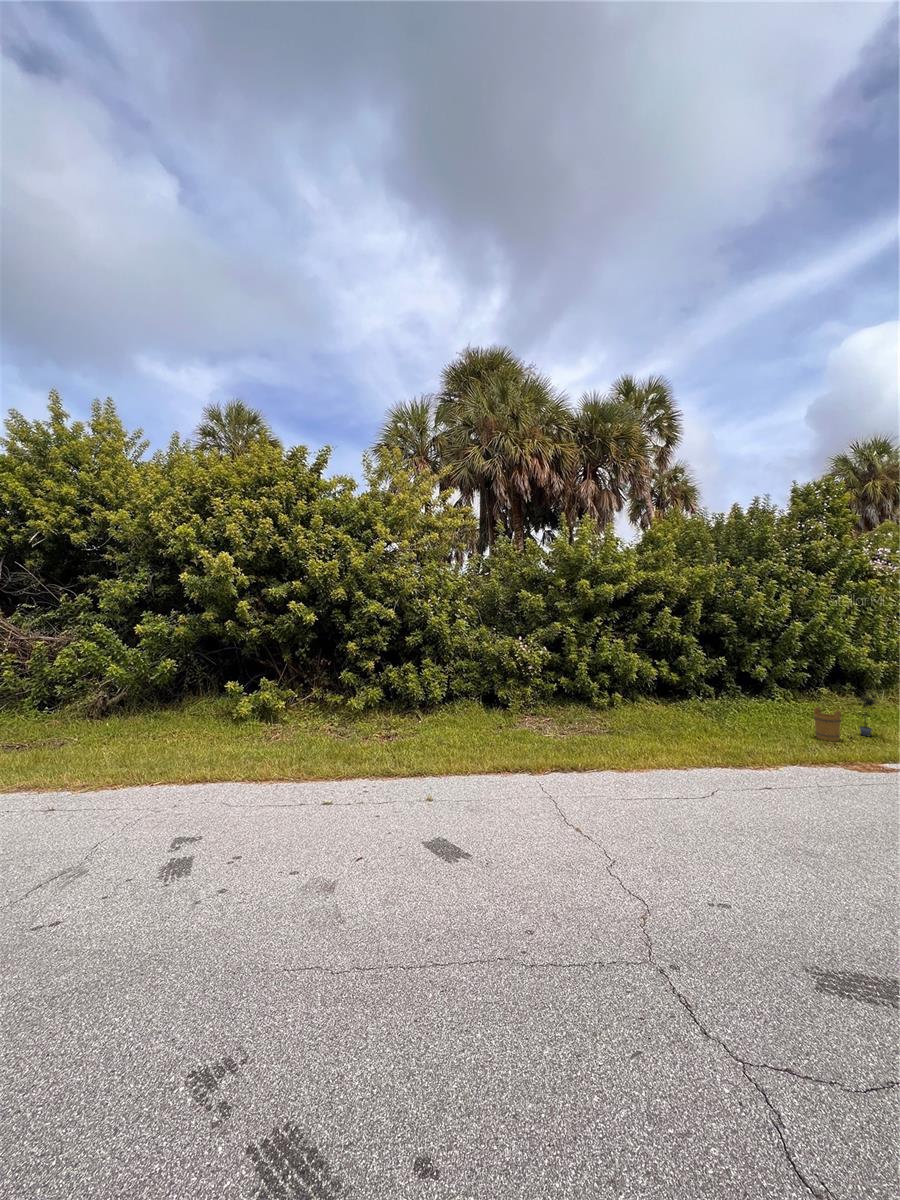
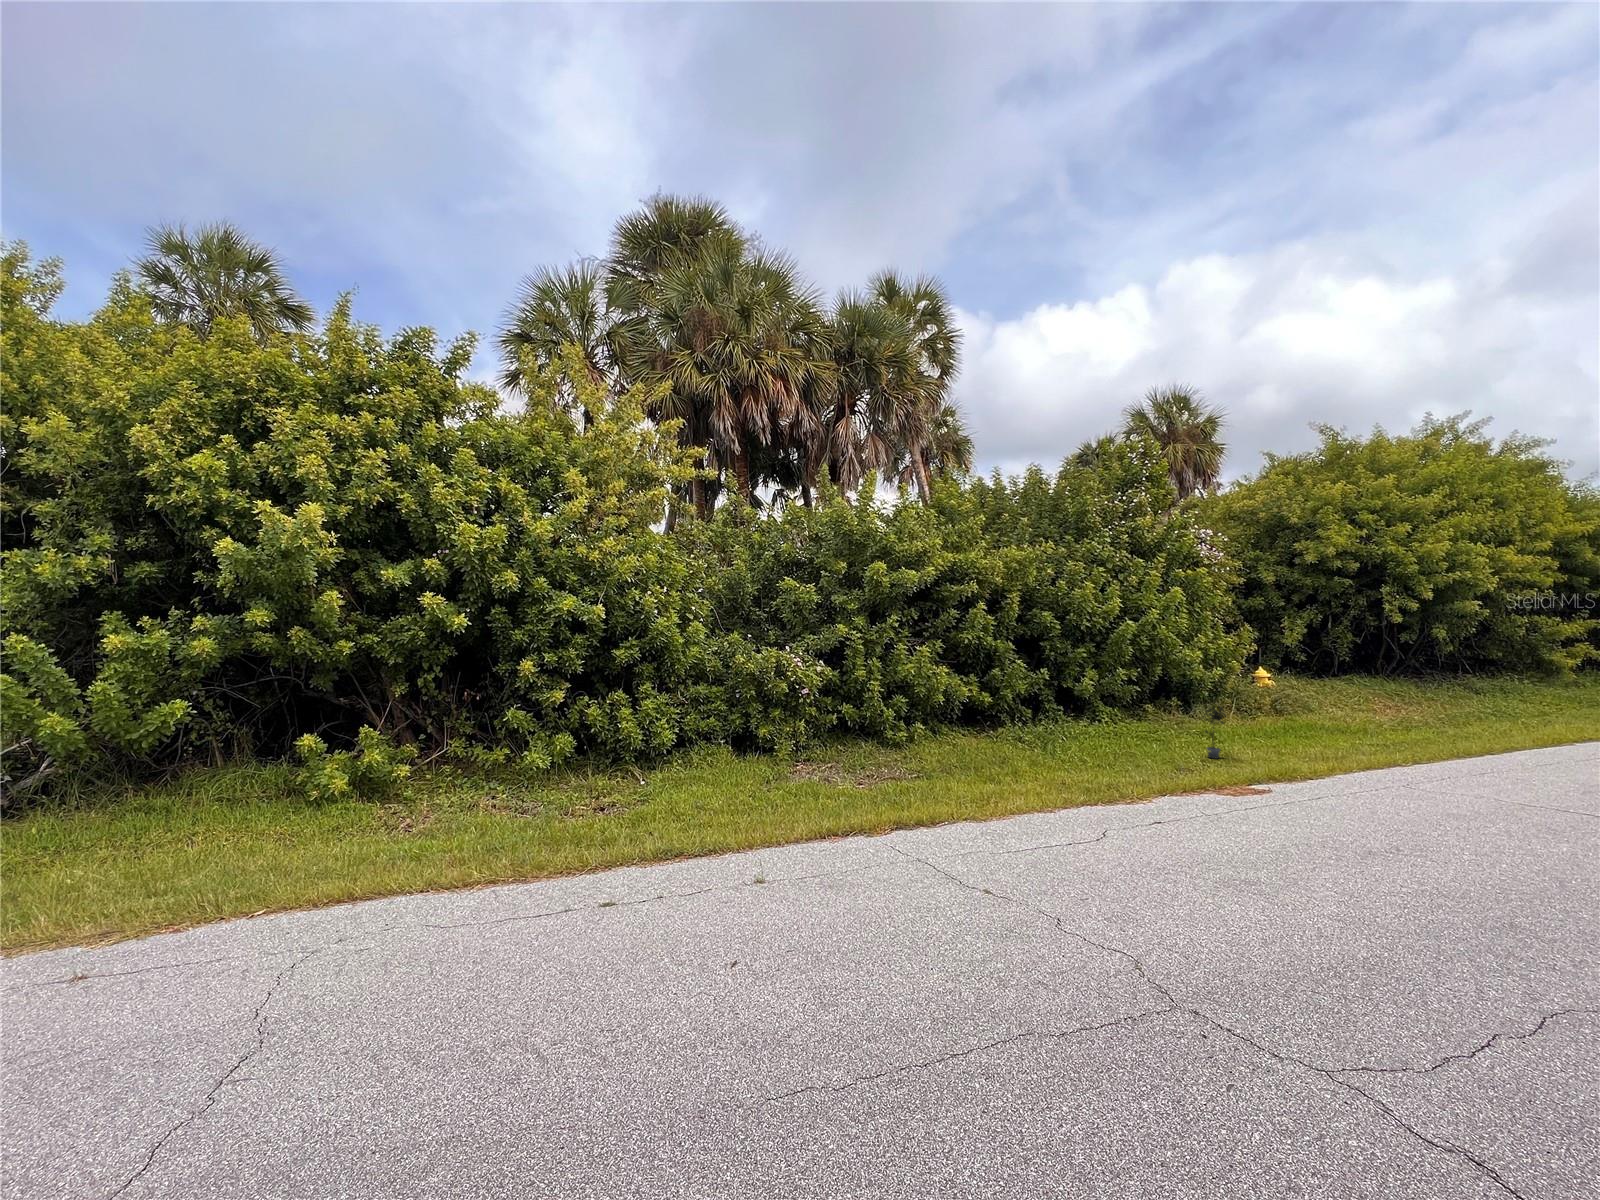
bucket: present [814,707,842,741] -> none [1162,725,1194,767]

